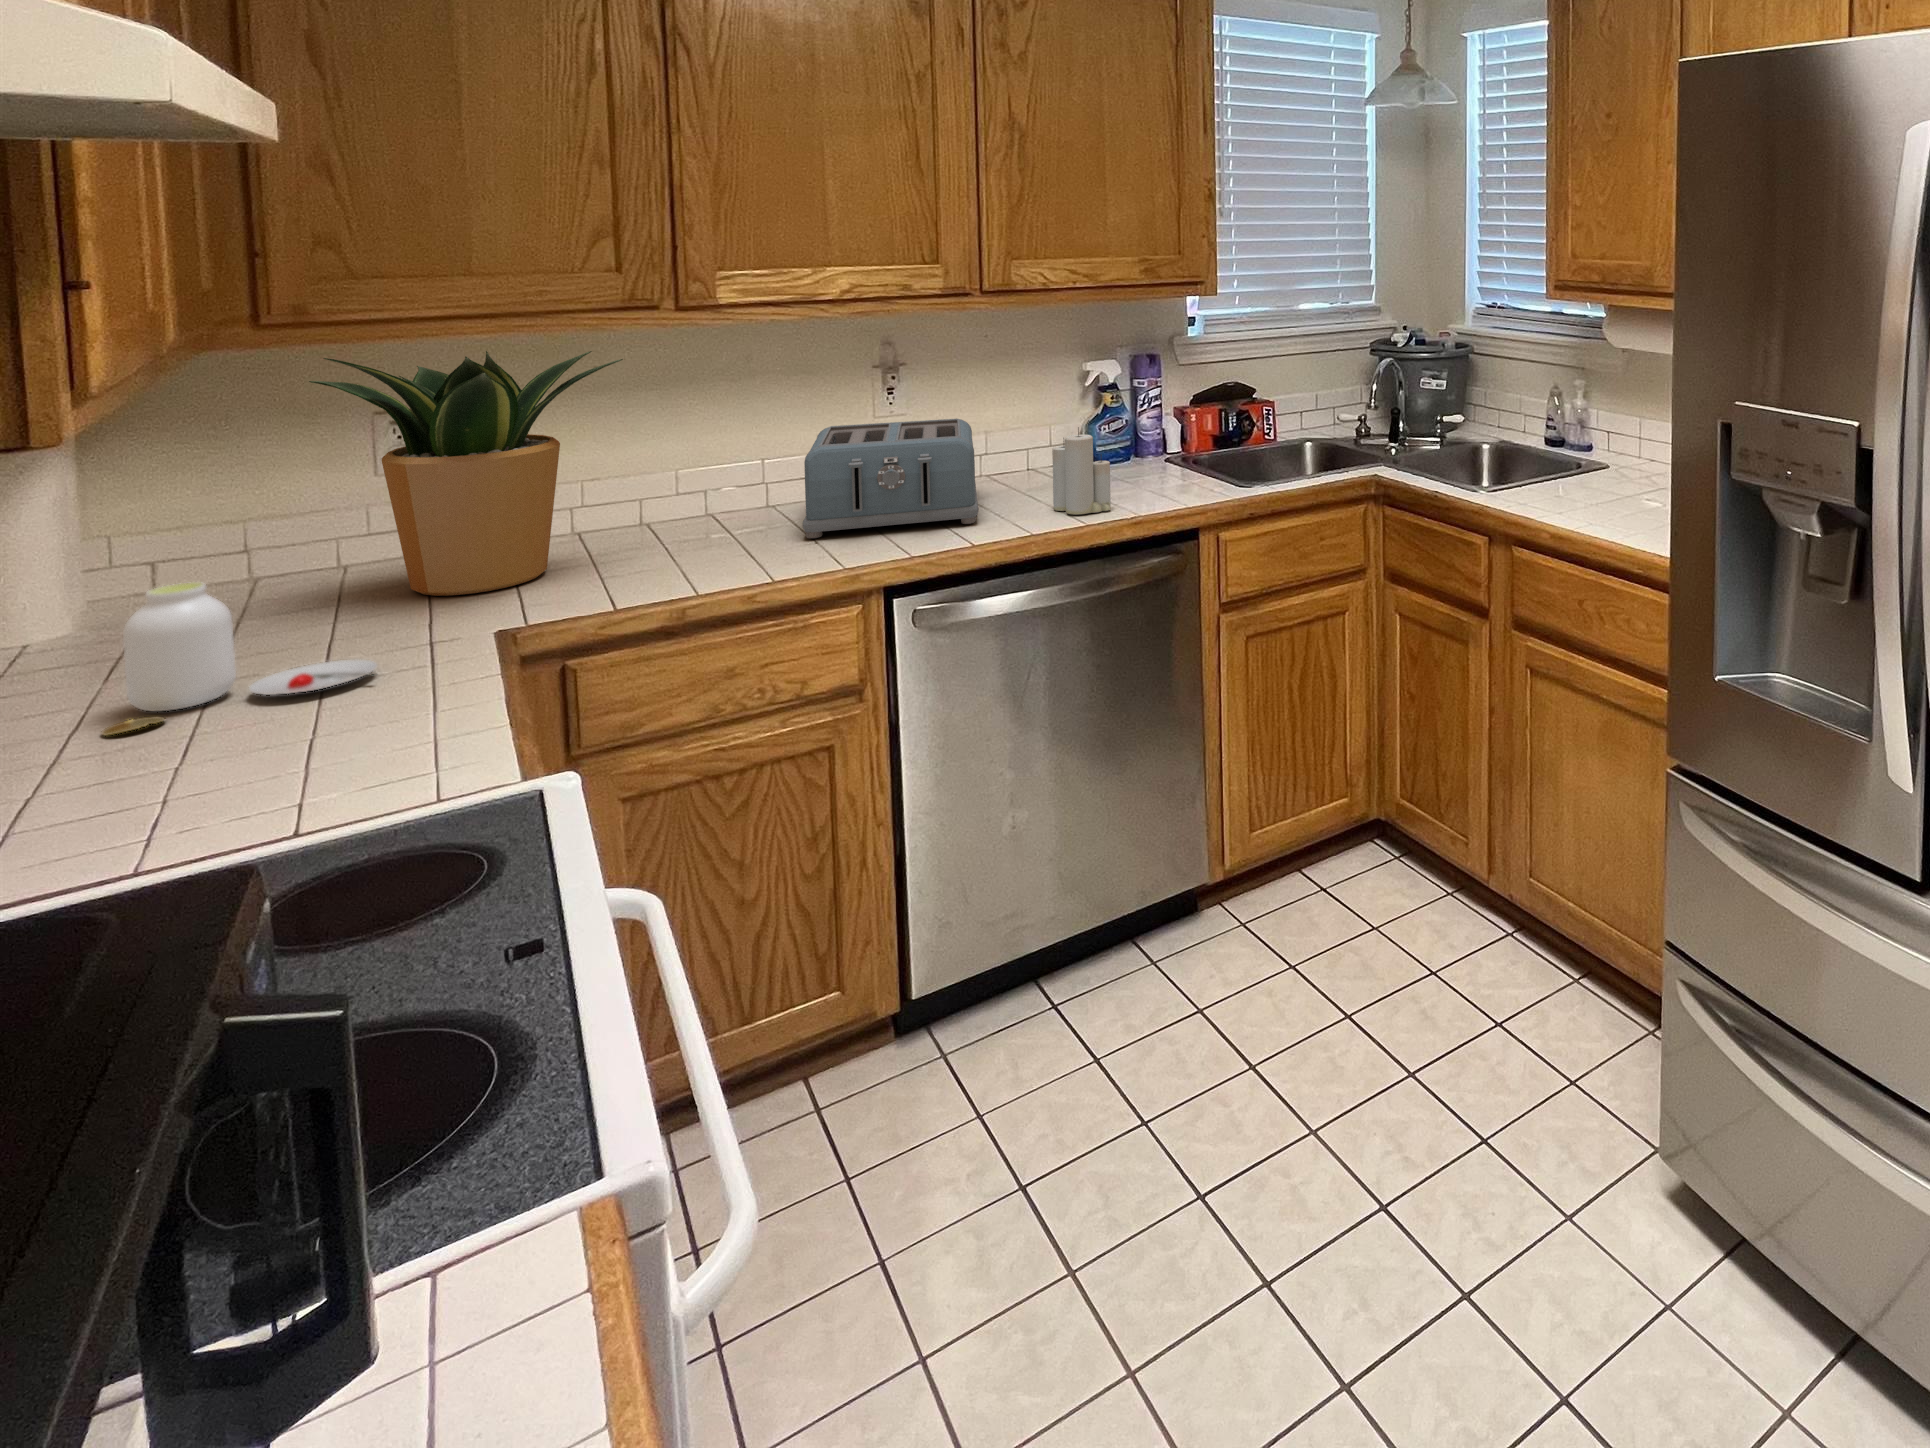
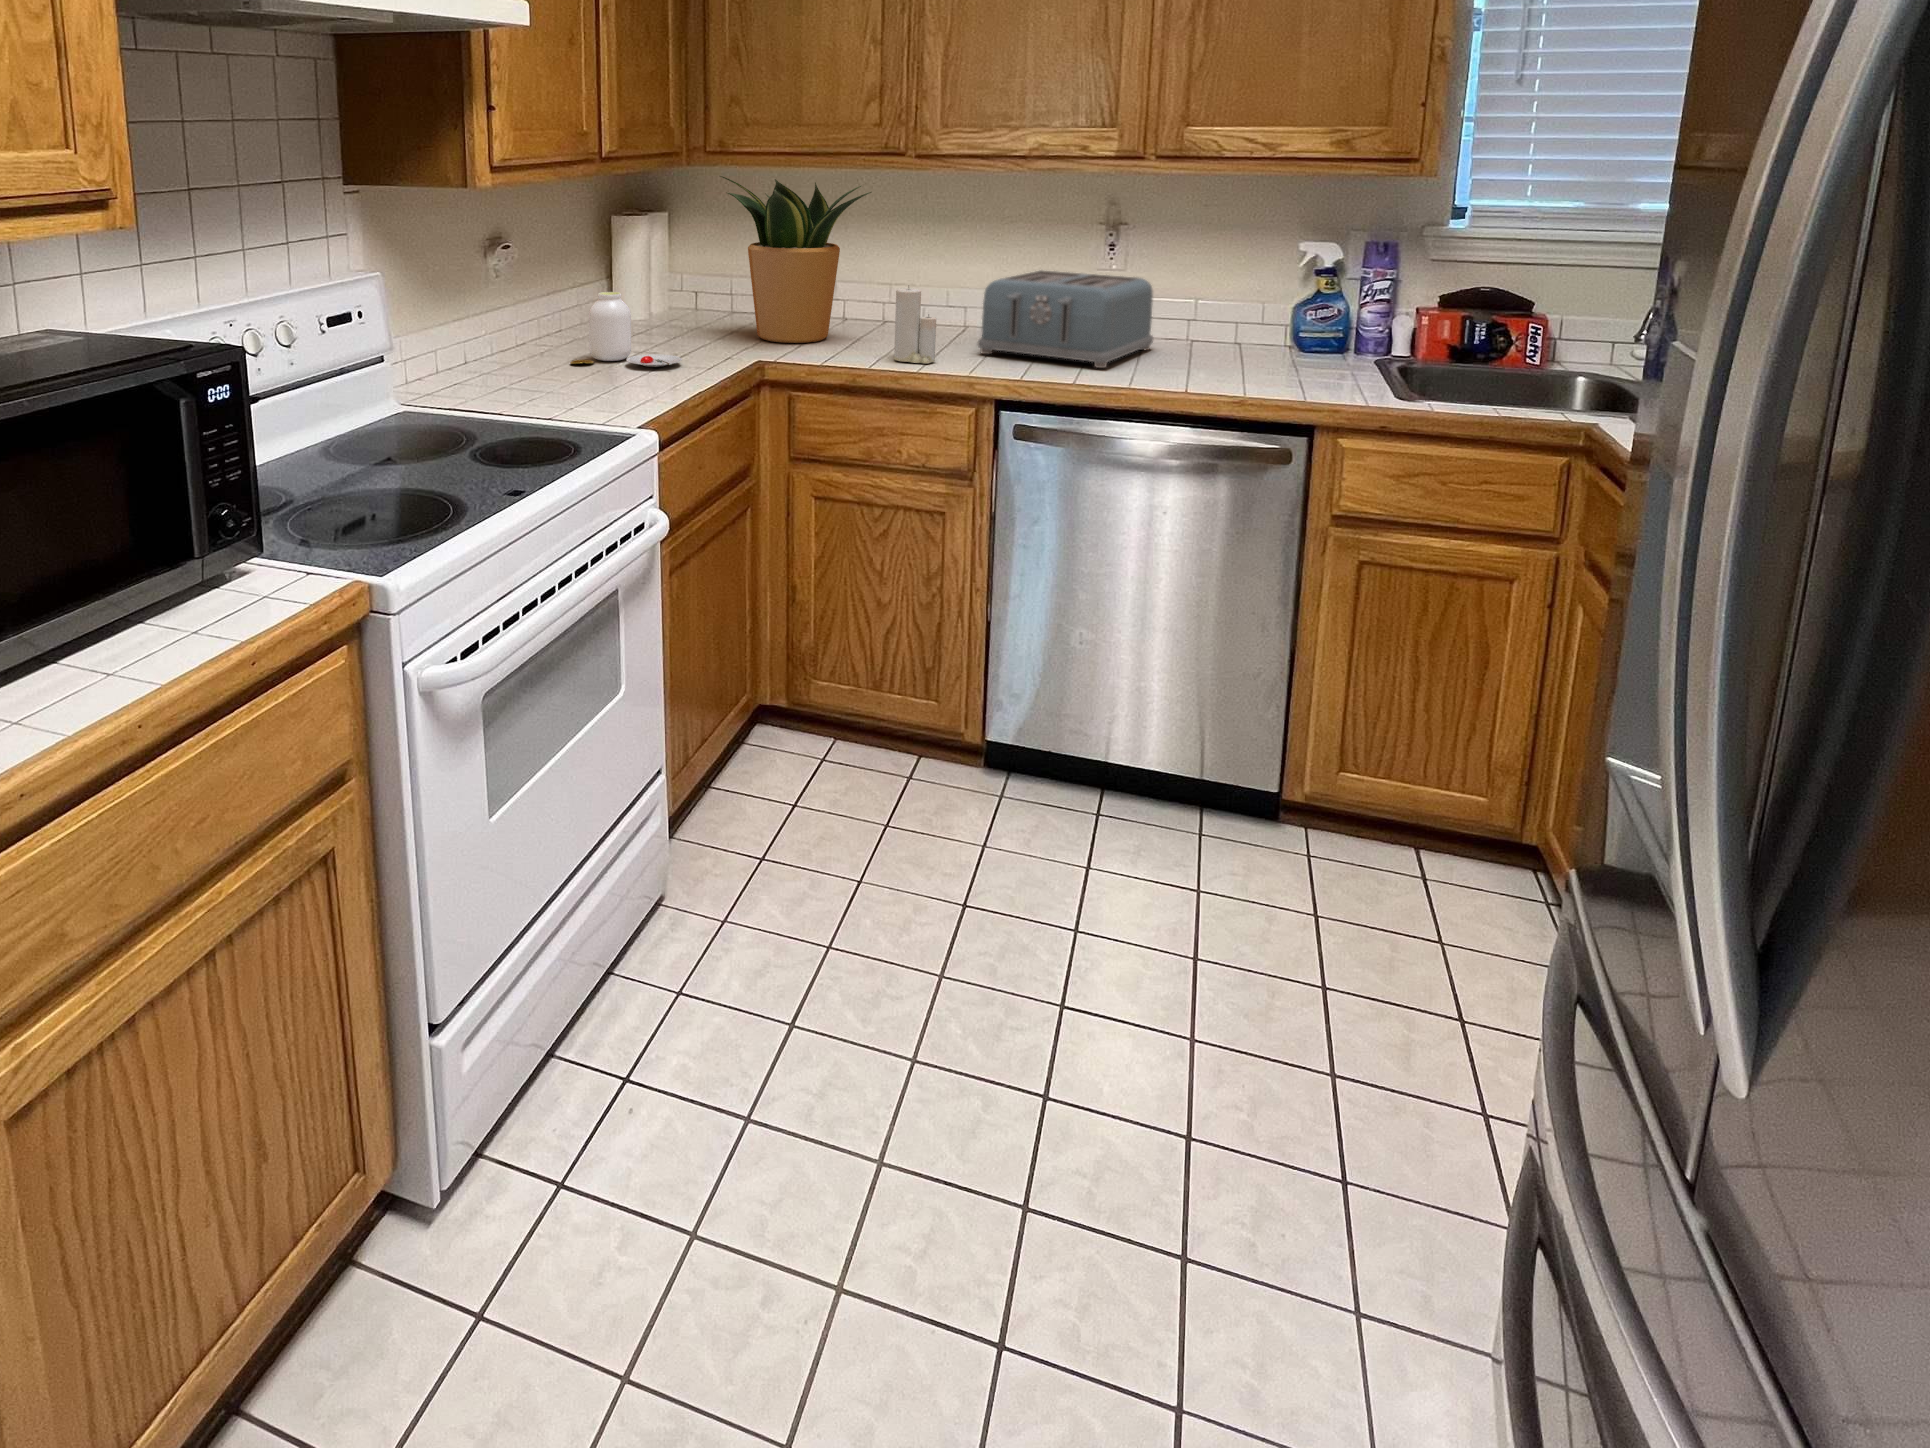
candle: present [1052,427,1111,514] -> present [894,288,936,363]

